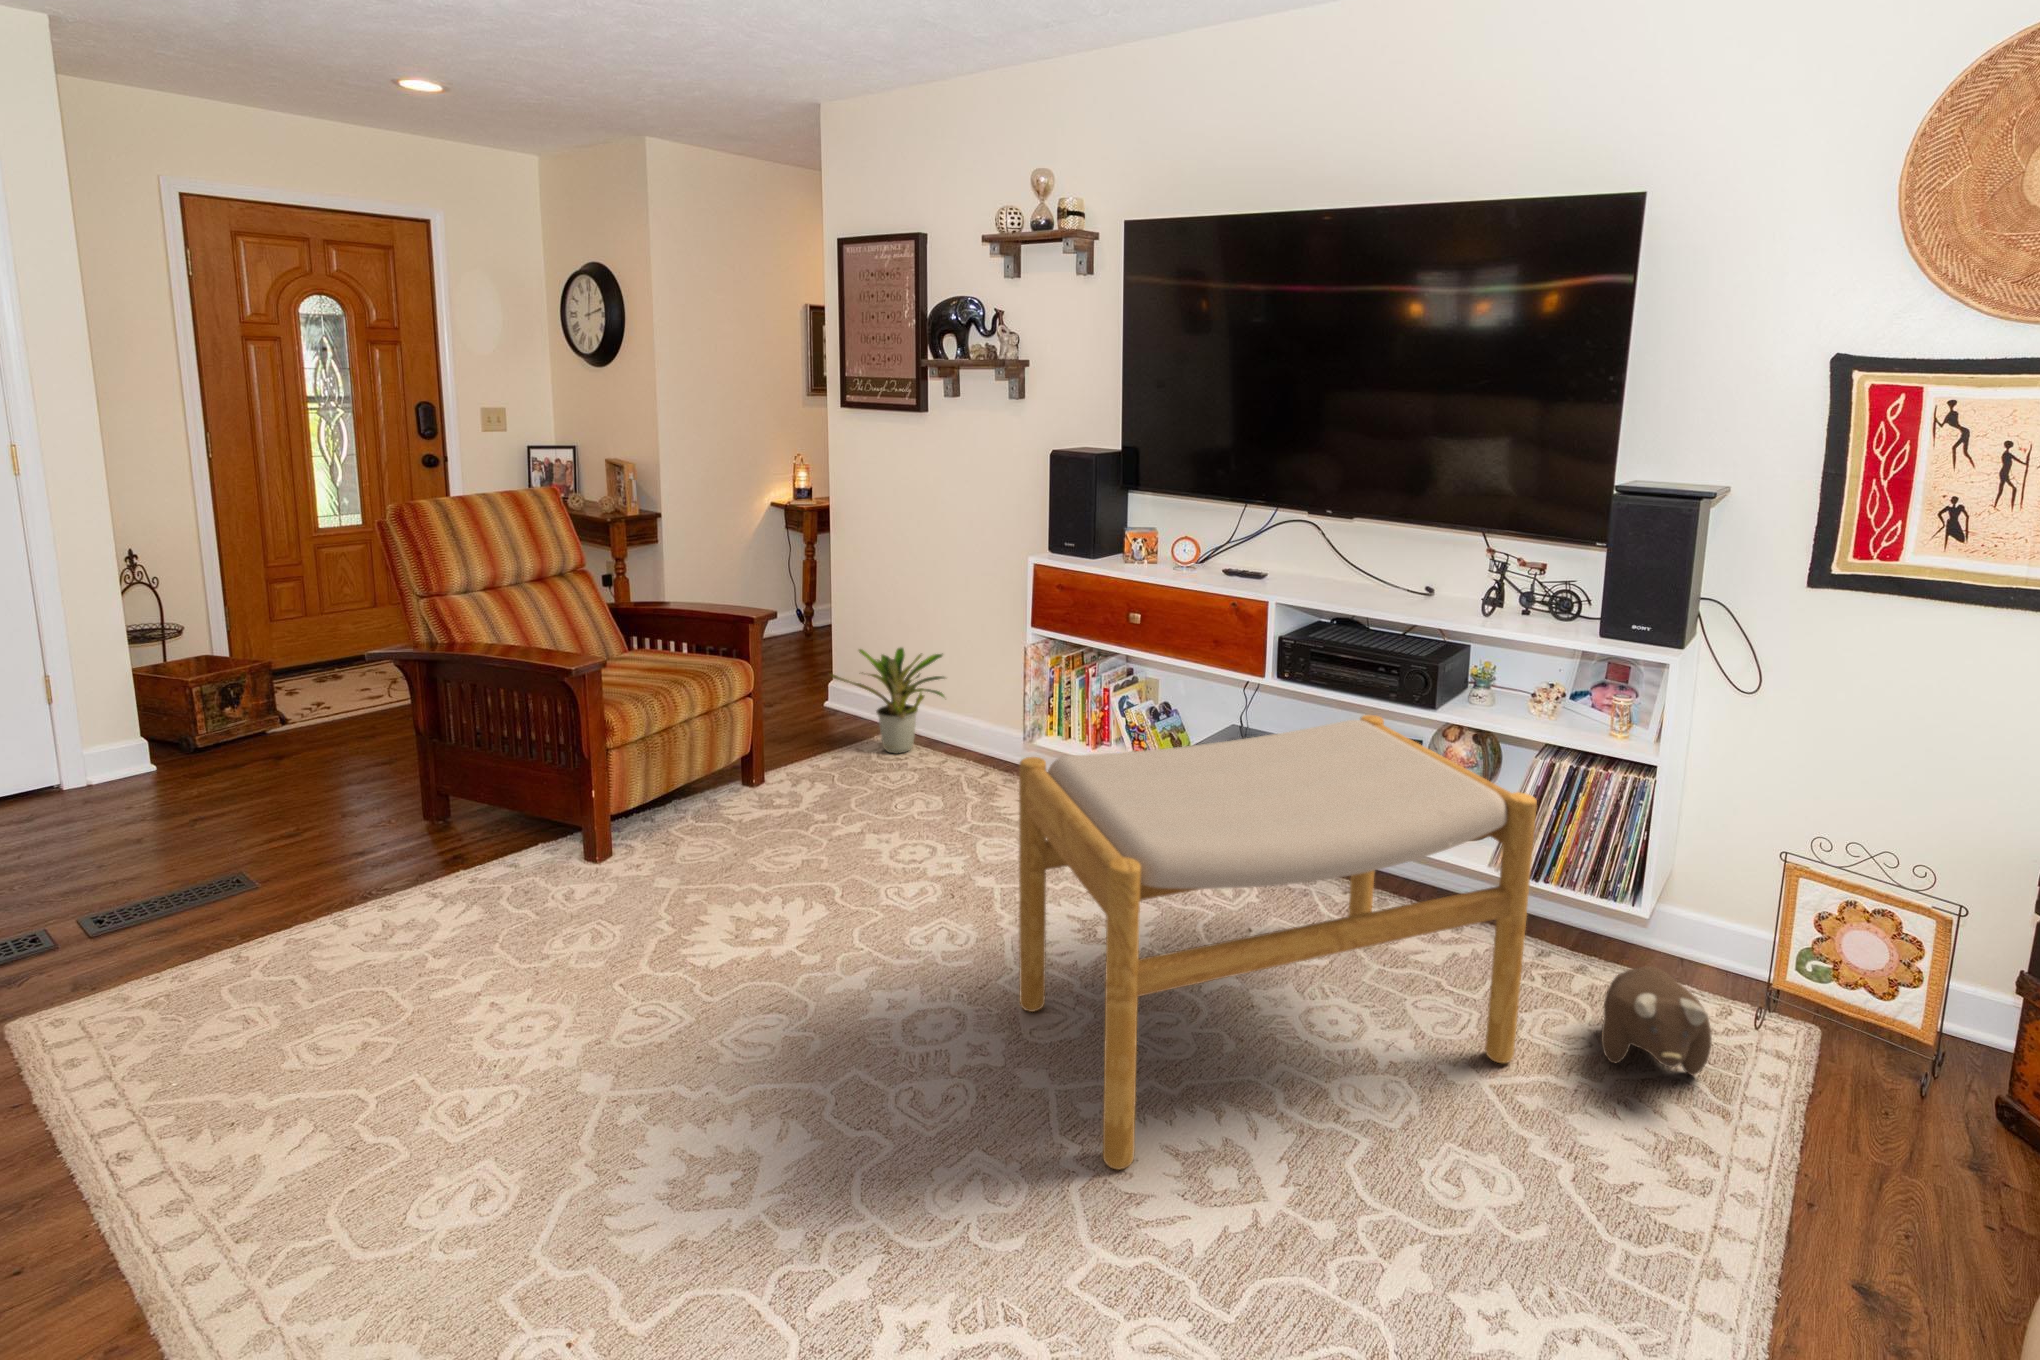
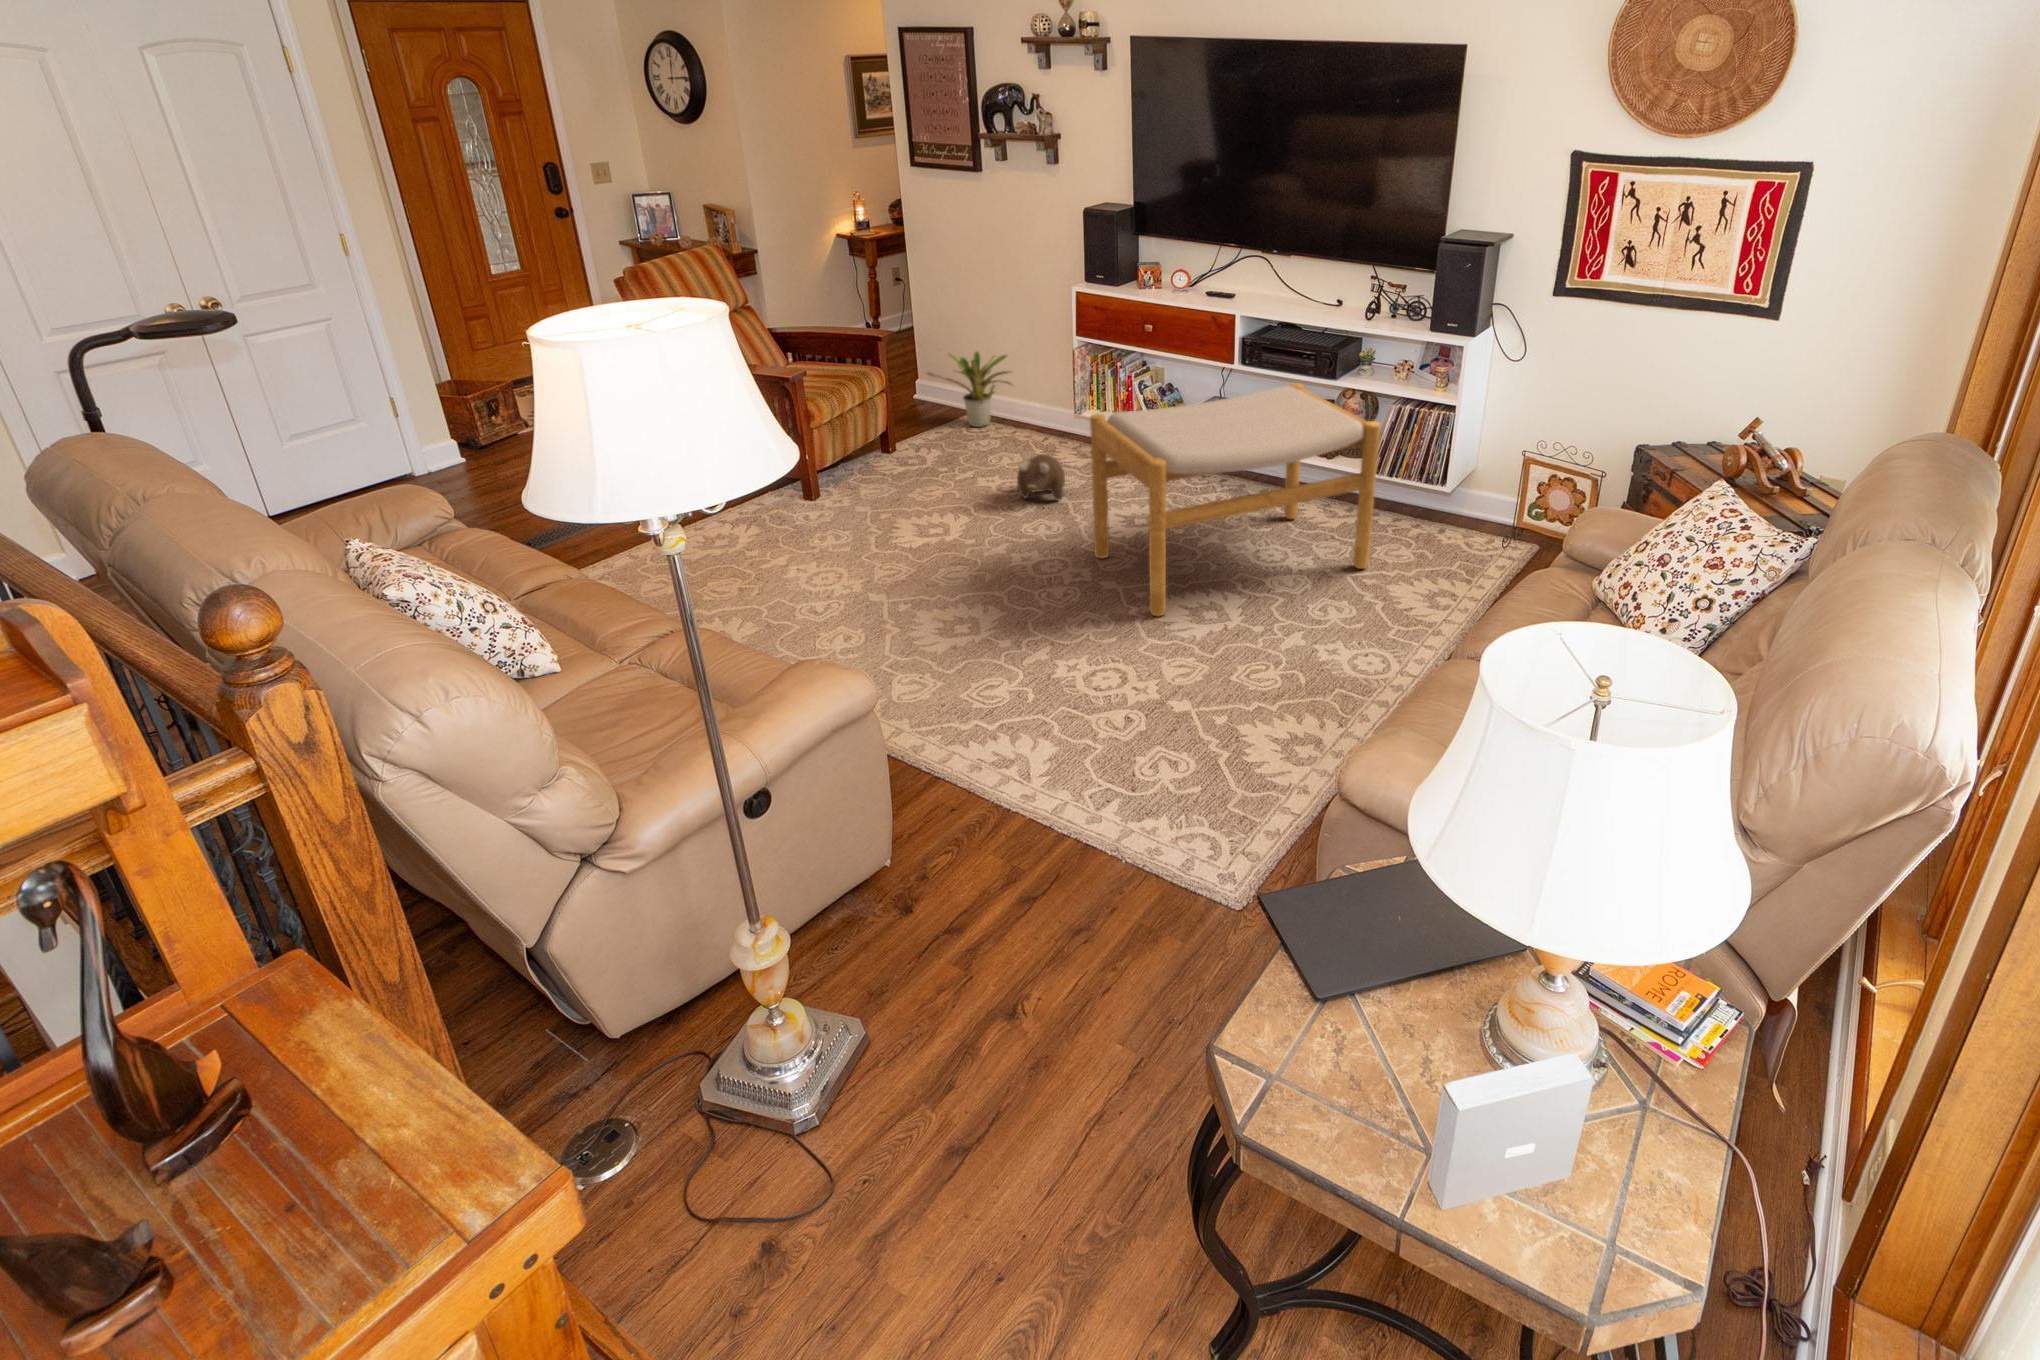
plush toy: present [1601,966,1712,1075] -> present [1017,454,1065,501]

